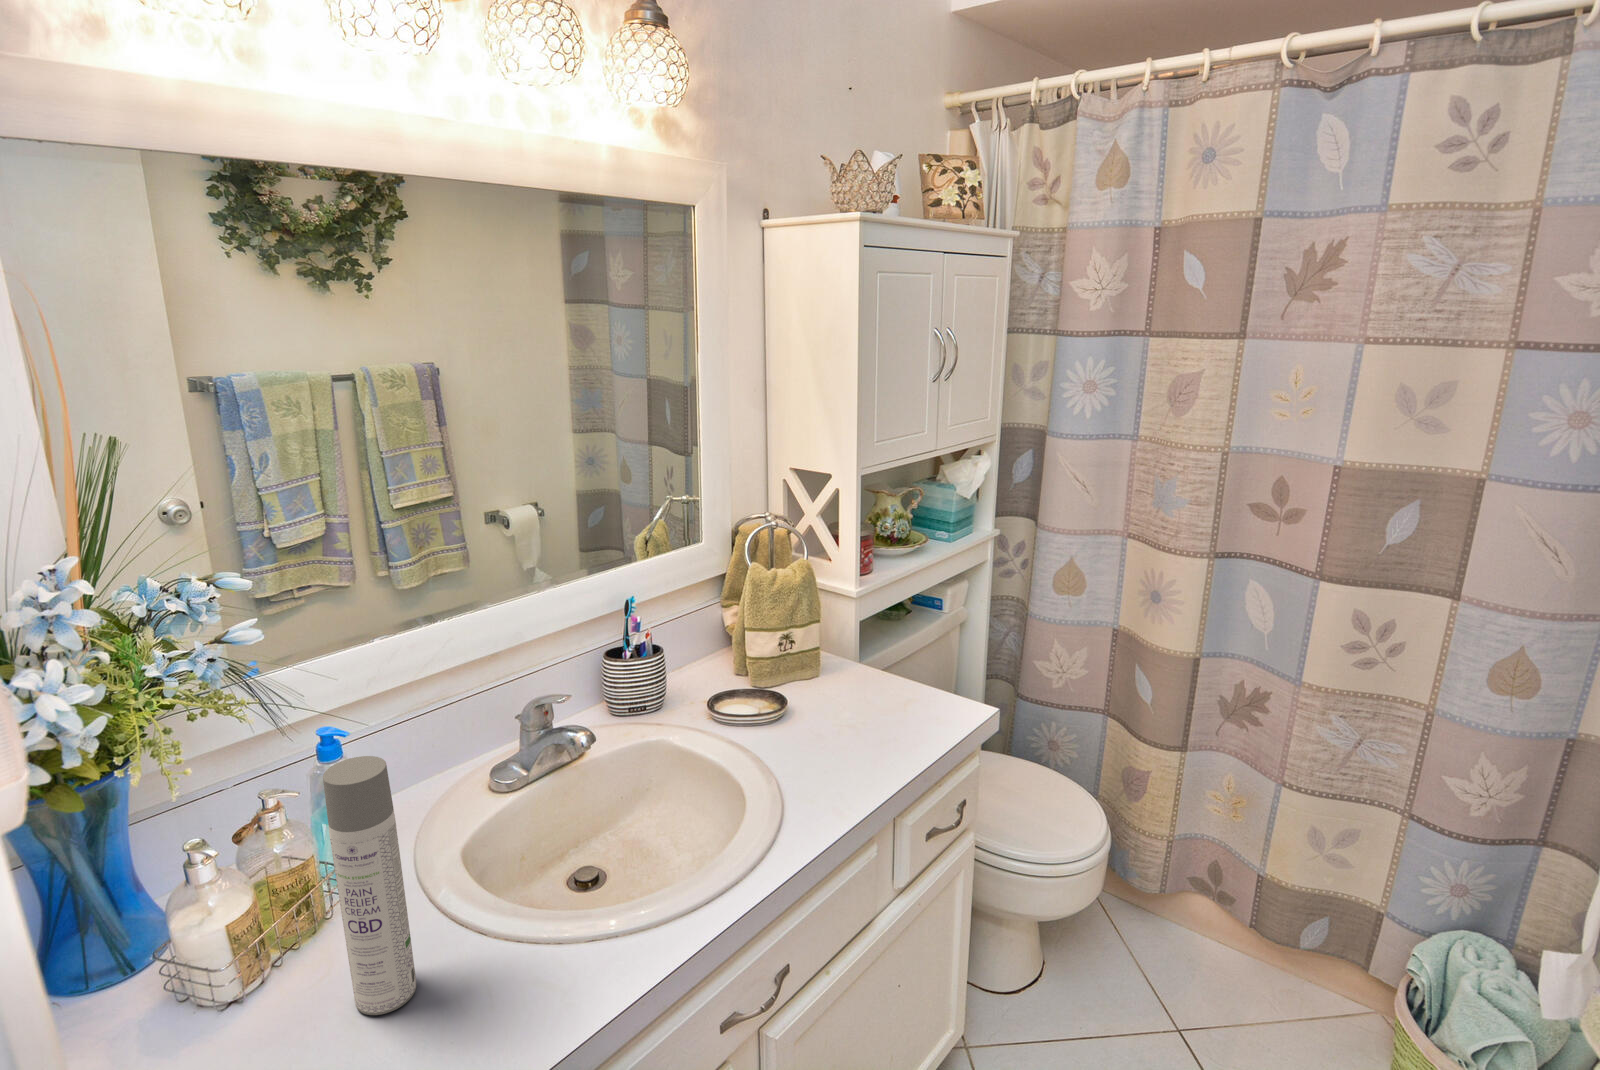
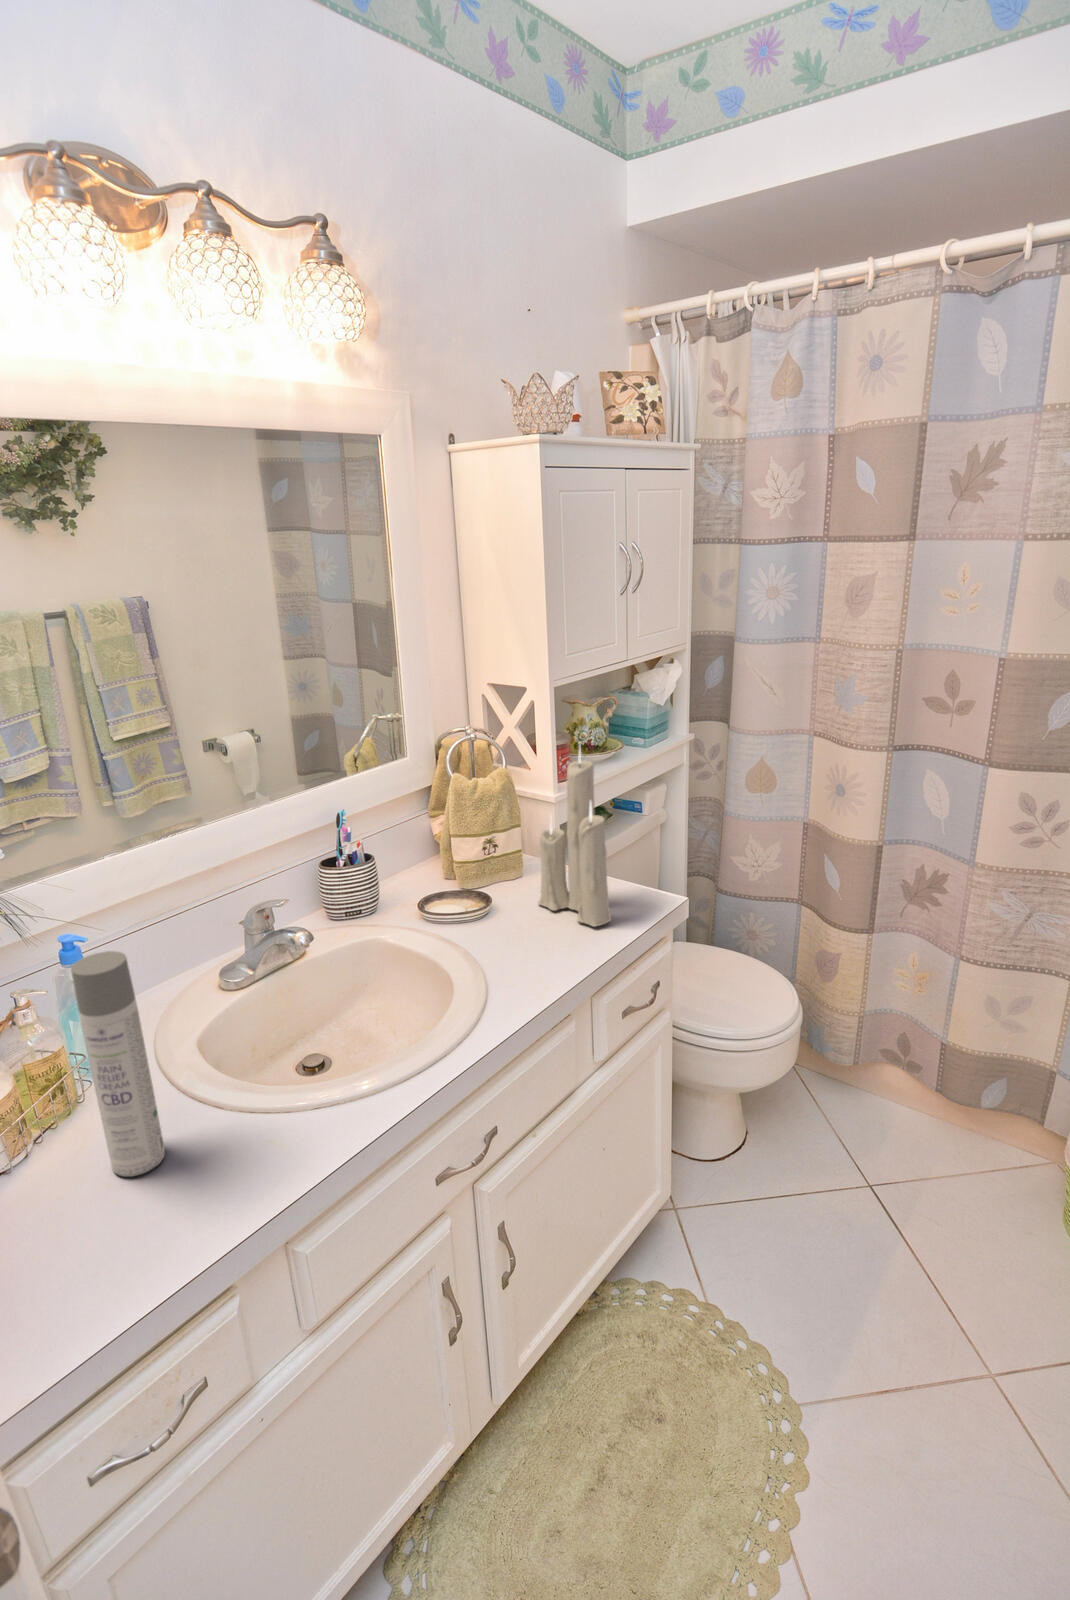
candle: none [836,525,916,736] -> present [538,750,611,927]

